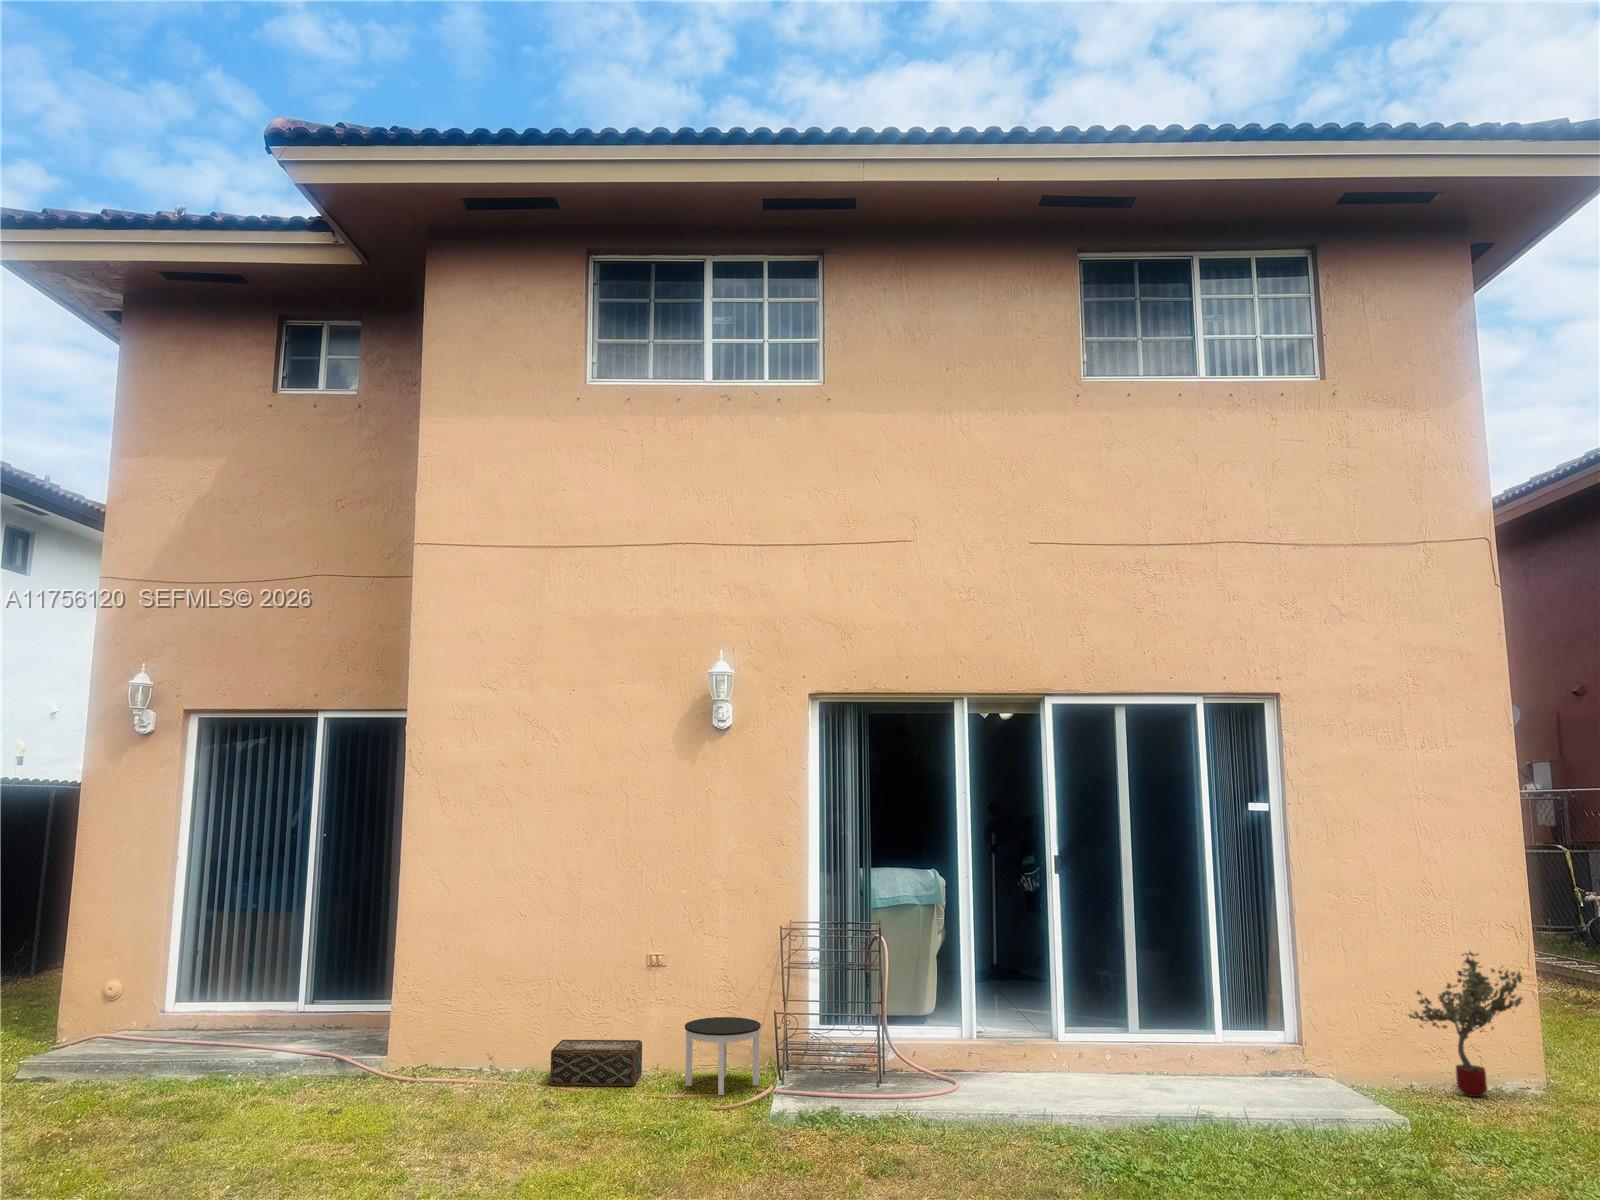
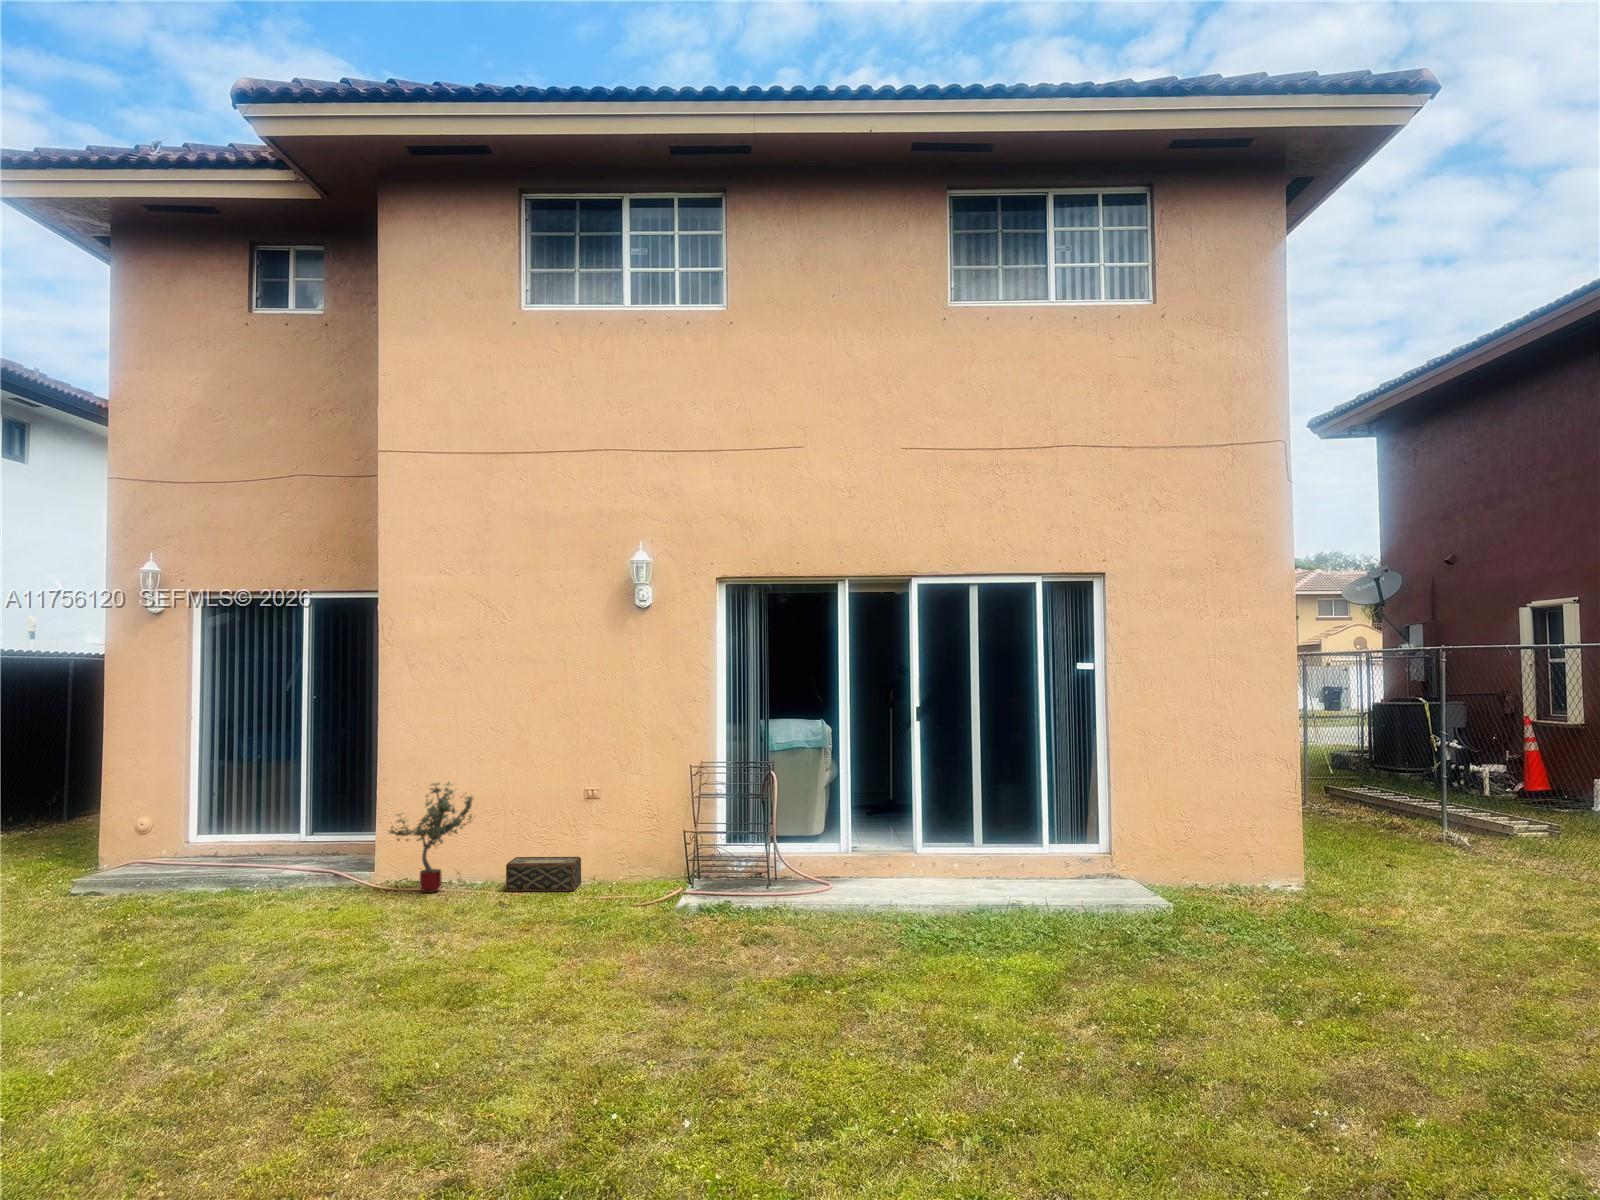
potted tree: present [1409,952,1522,1097] -> present [389,782,473,893]
round table: present [685,1017,761,1095] -> none [613,838,675,896]

